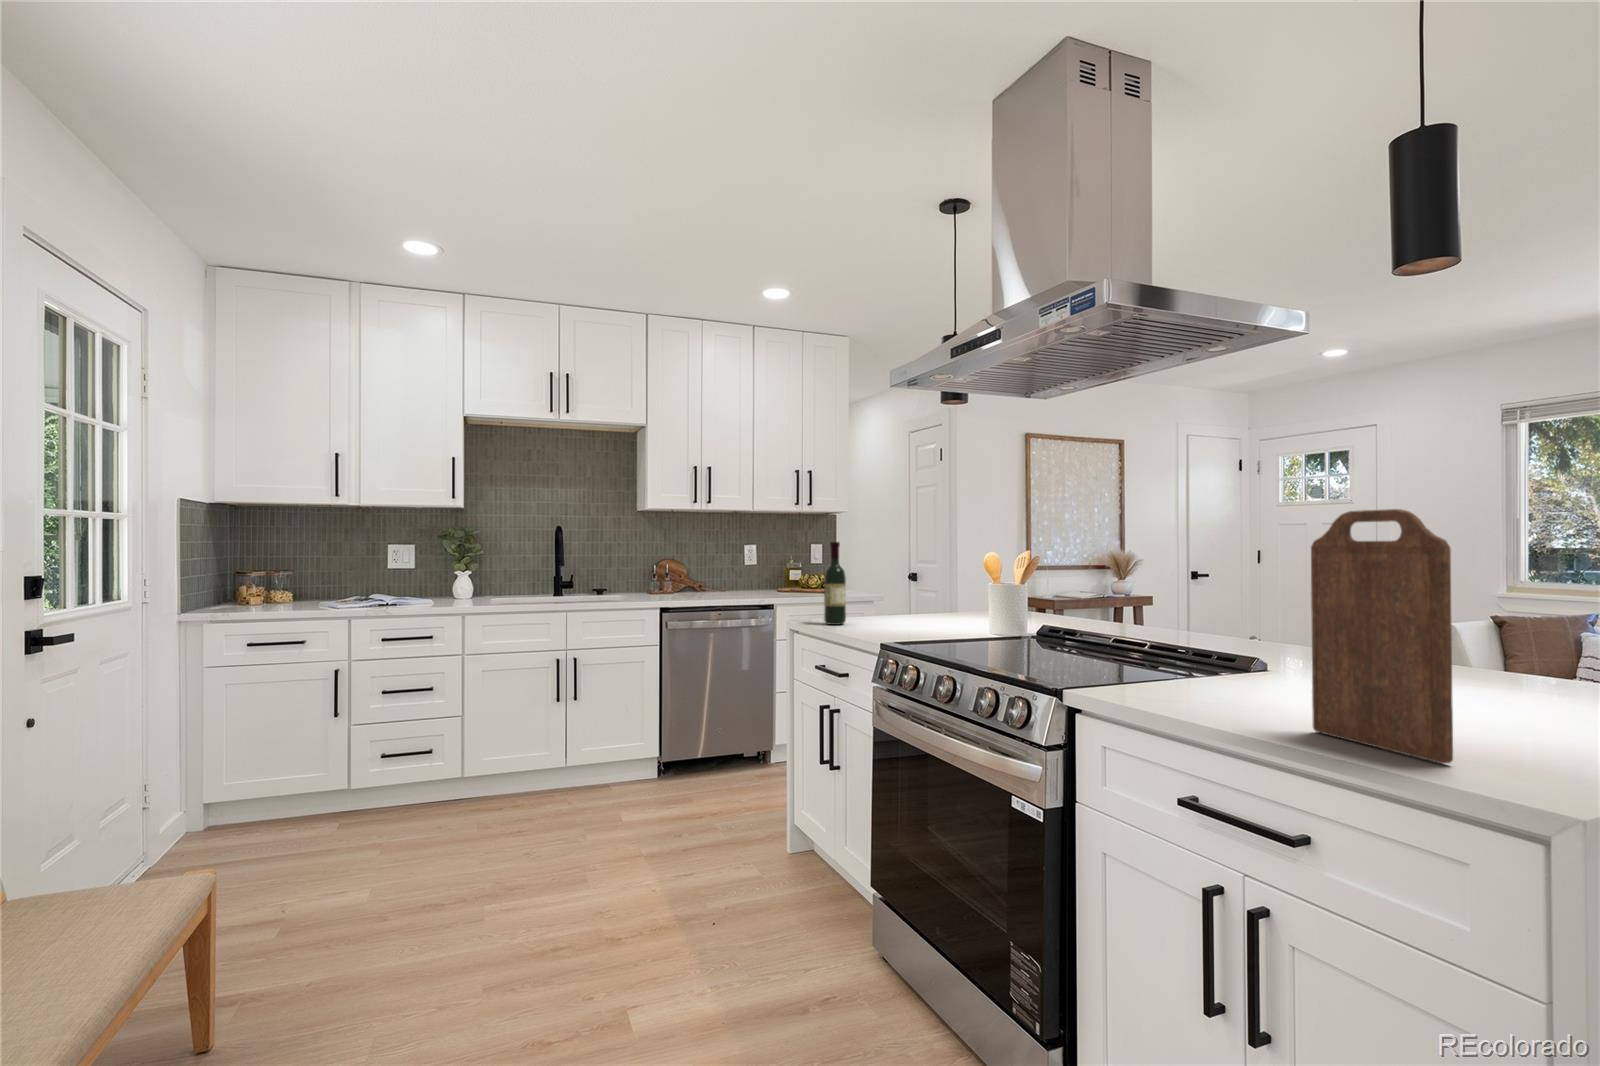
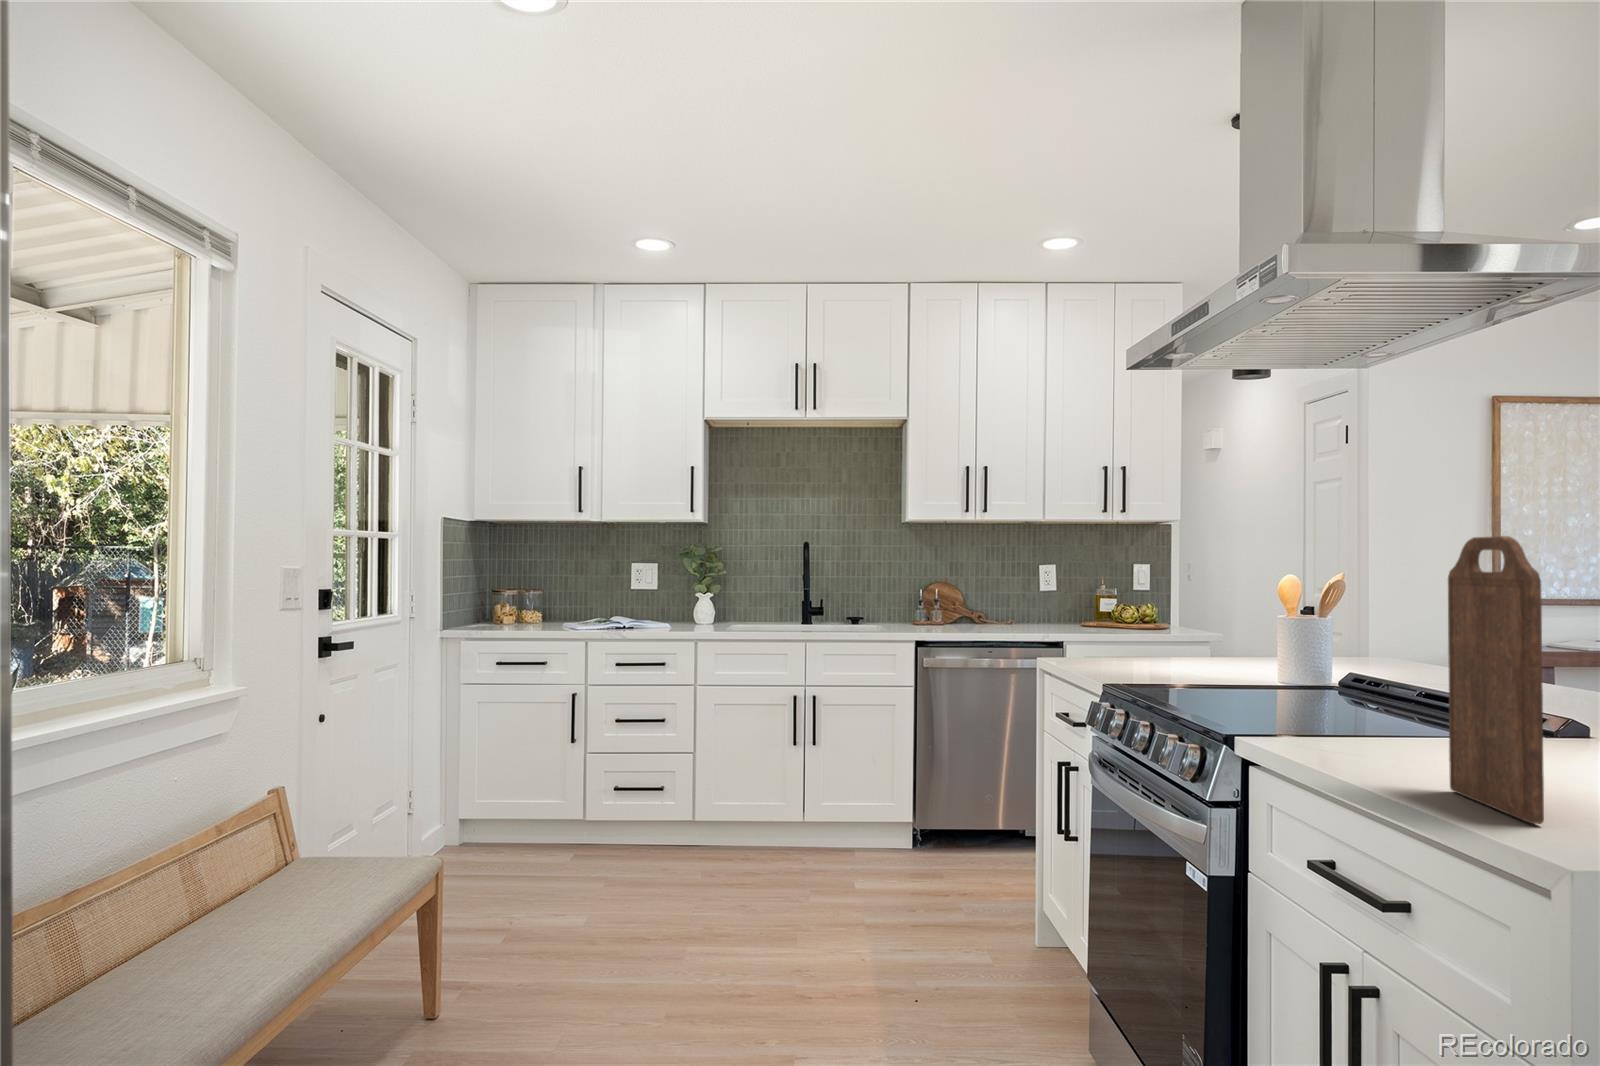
wine bottle: present [824,542,846,625] -> none [1072,564,1099,665]

